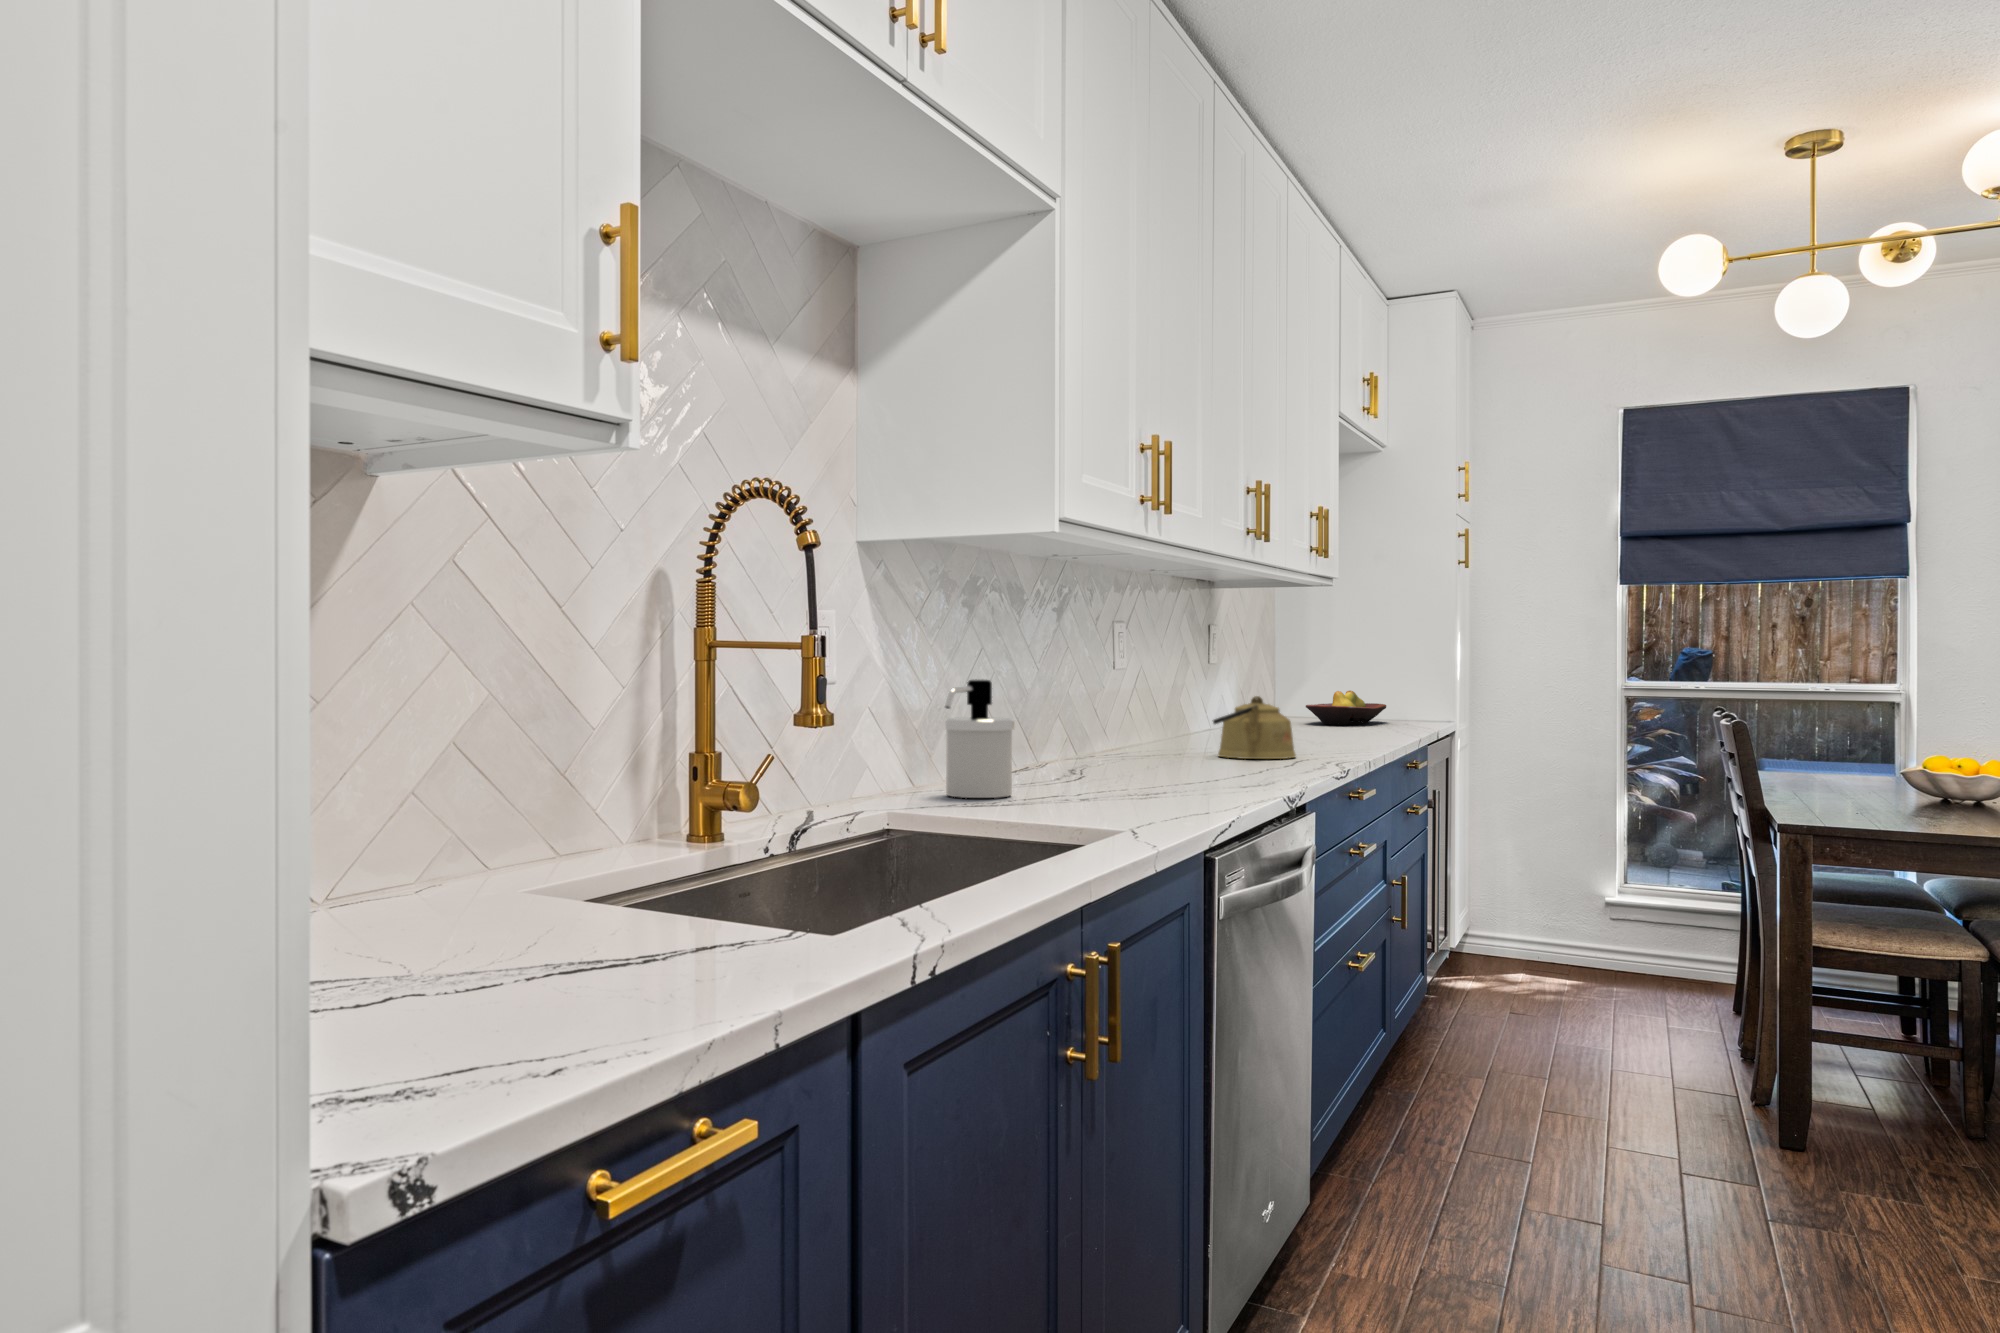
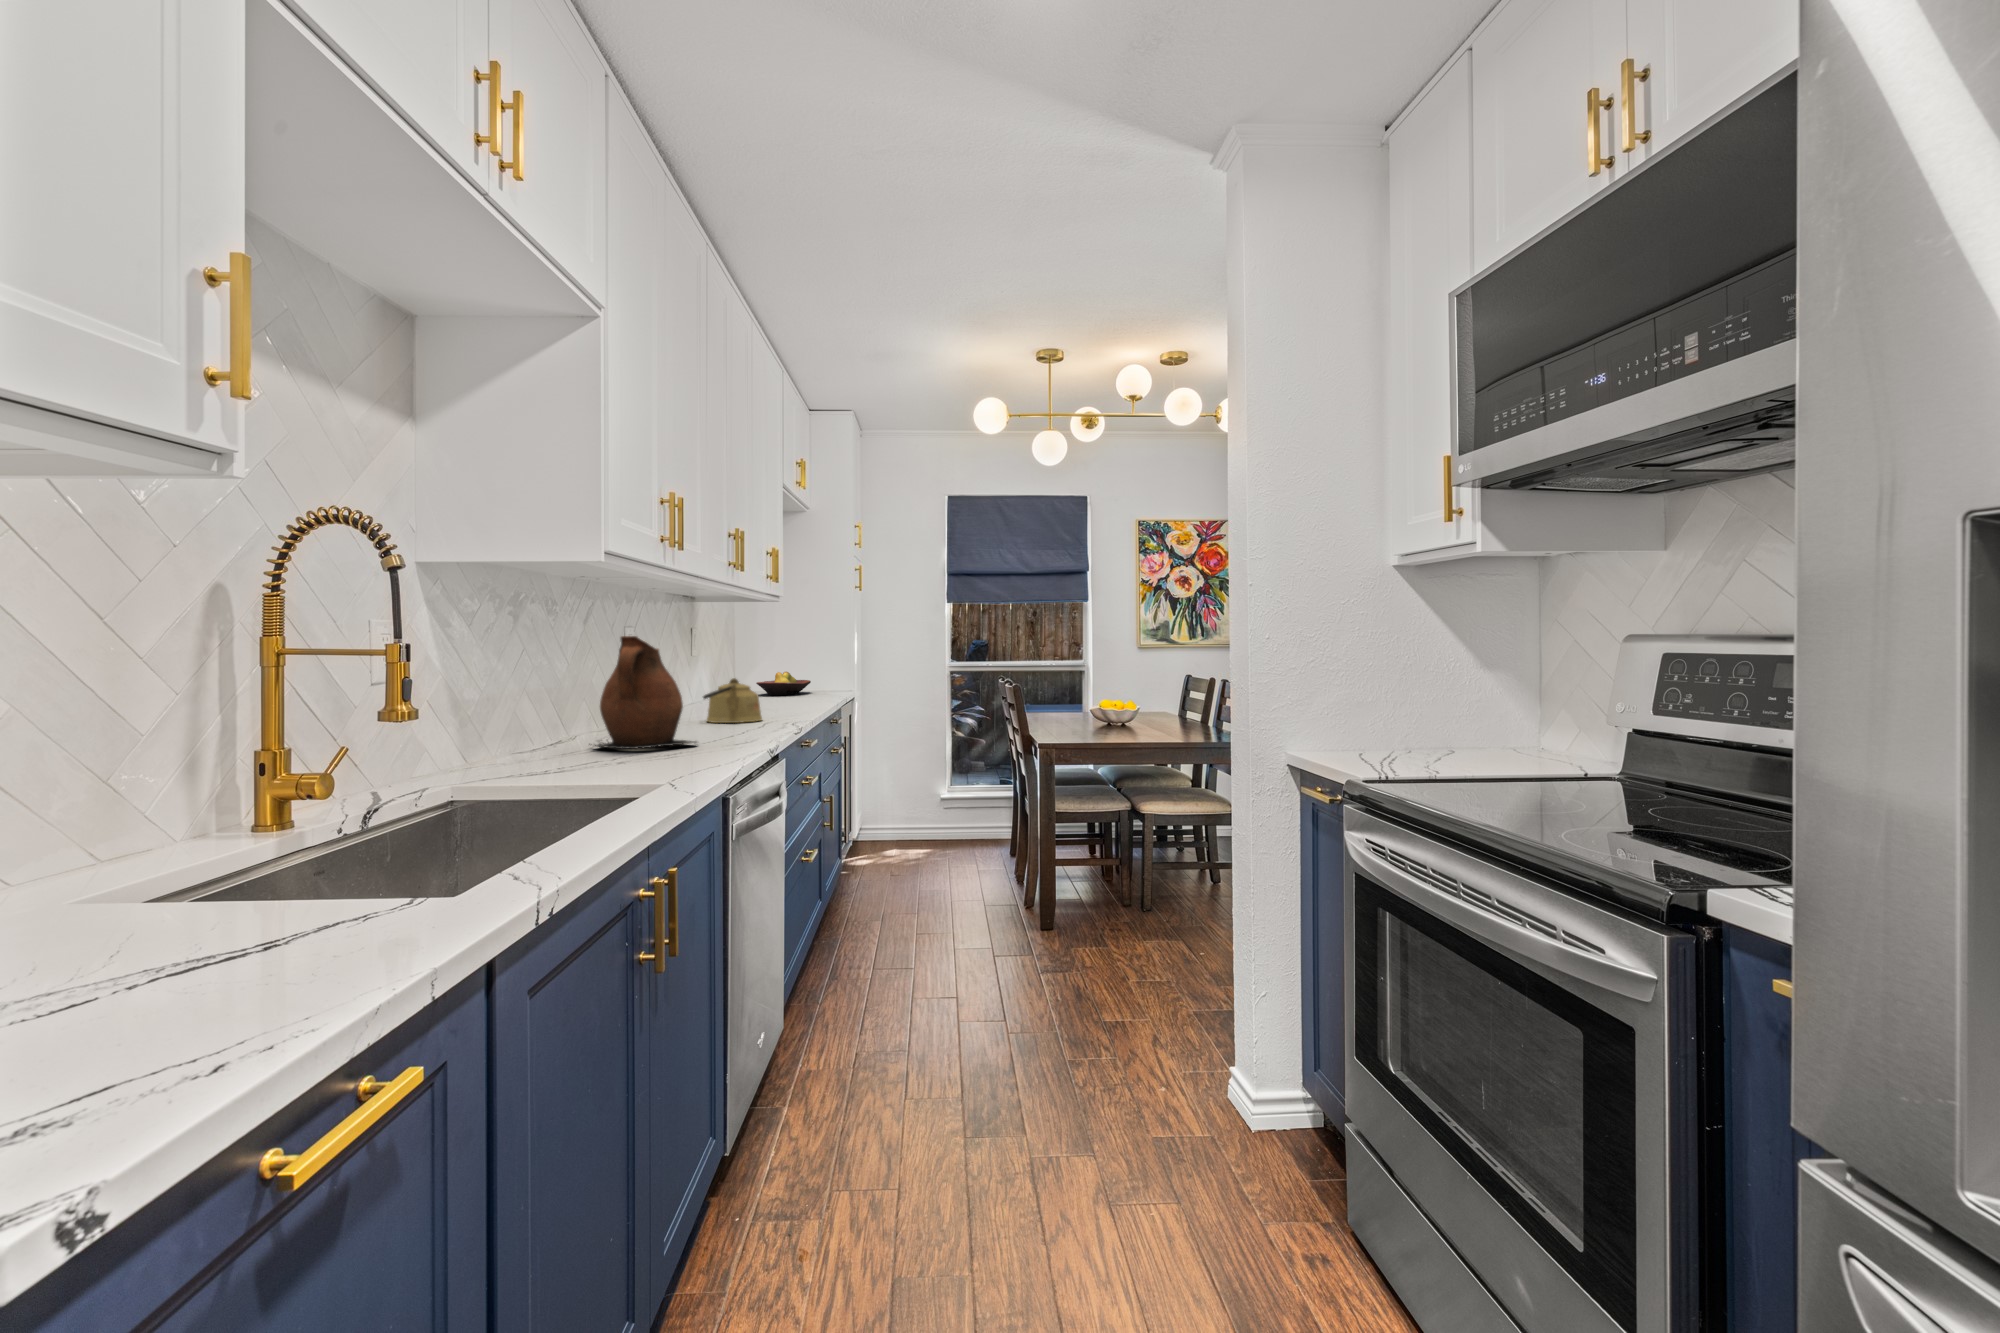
ceramic pitcher: none [1051,634,1192,786] -> present [591,636,697,749]
soap dispenser: present [944,680,1015,798] -> none [501,673,562,765]

